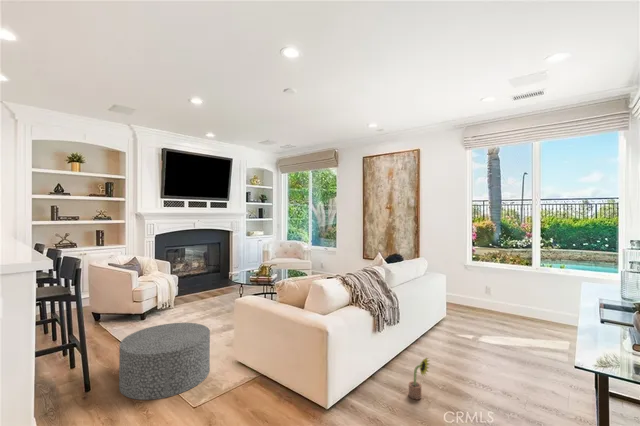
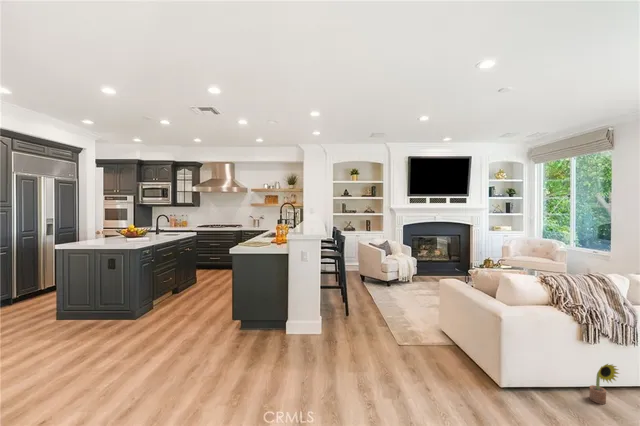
ottoman: present [119,323,210,400] -> none [362,287,418,330]

